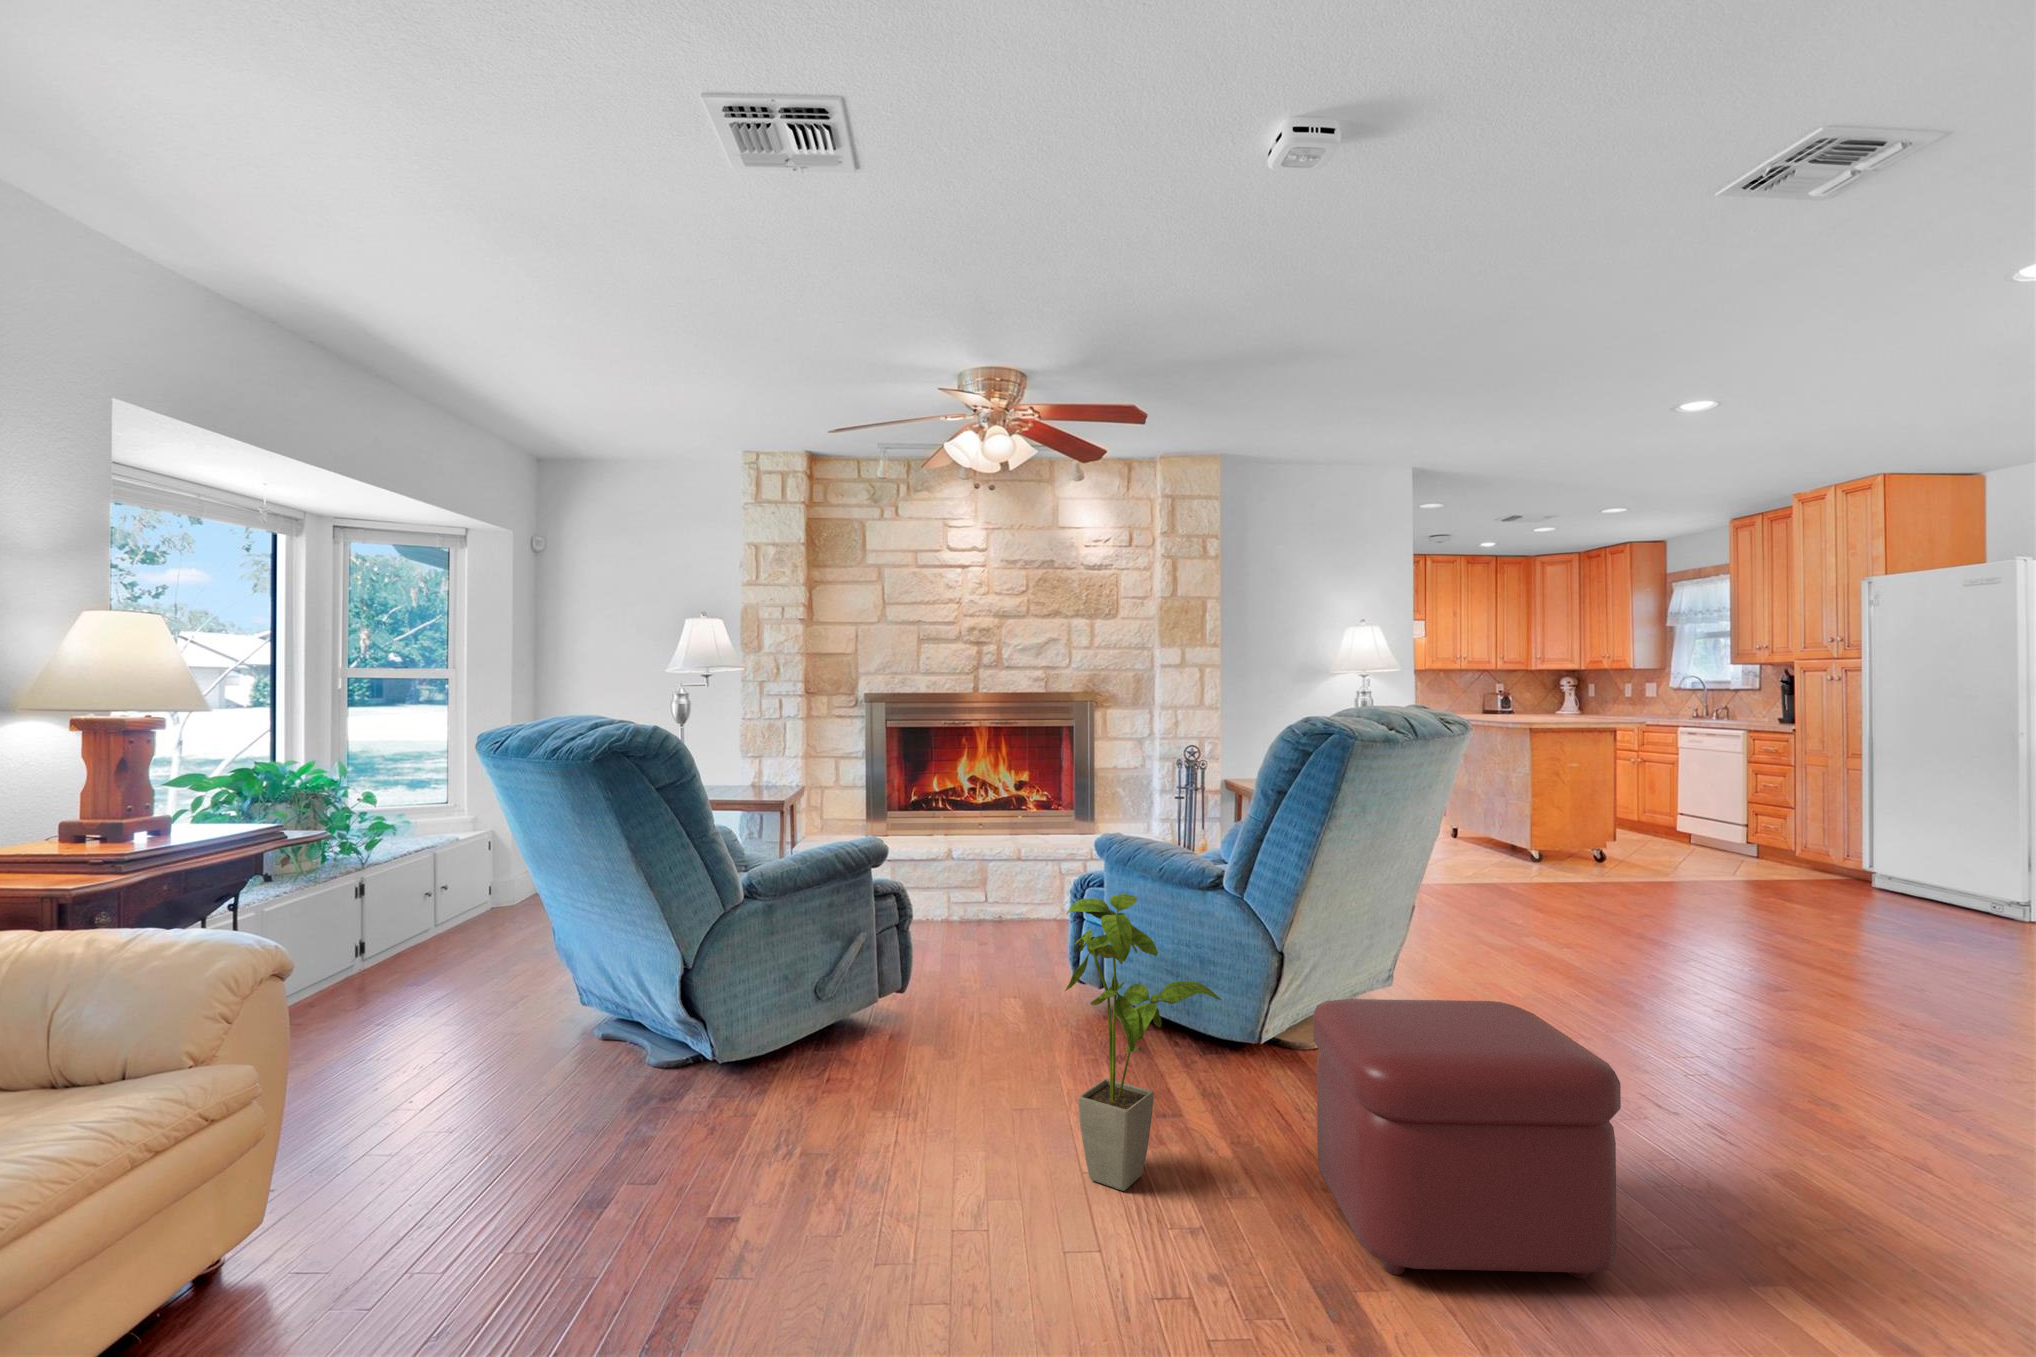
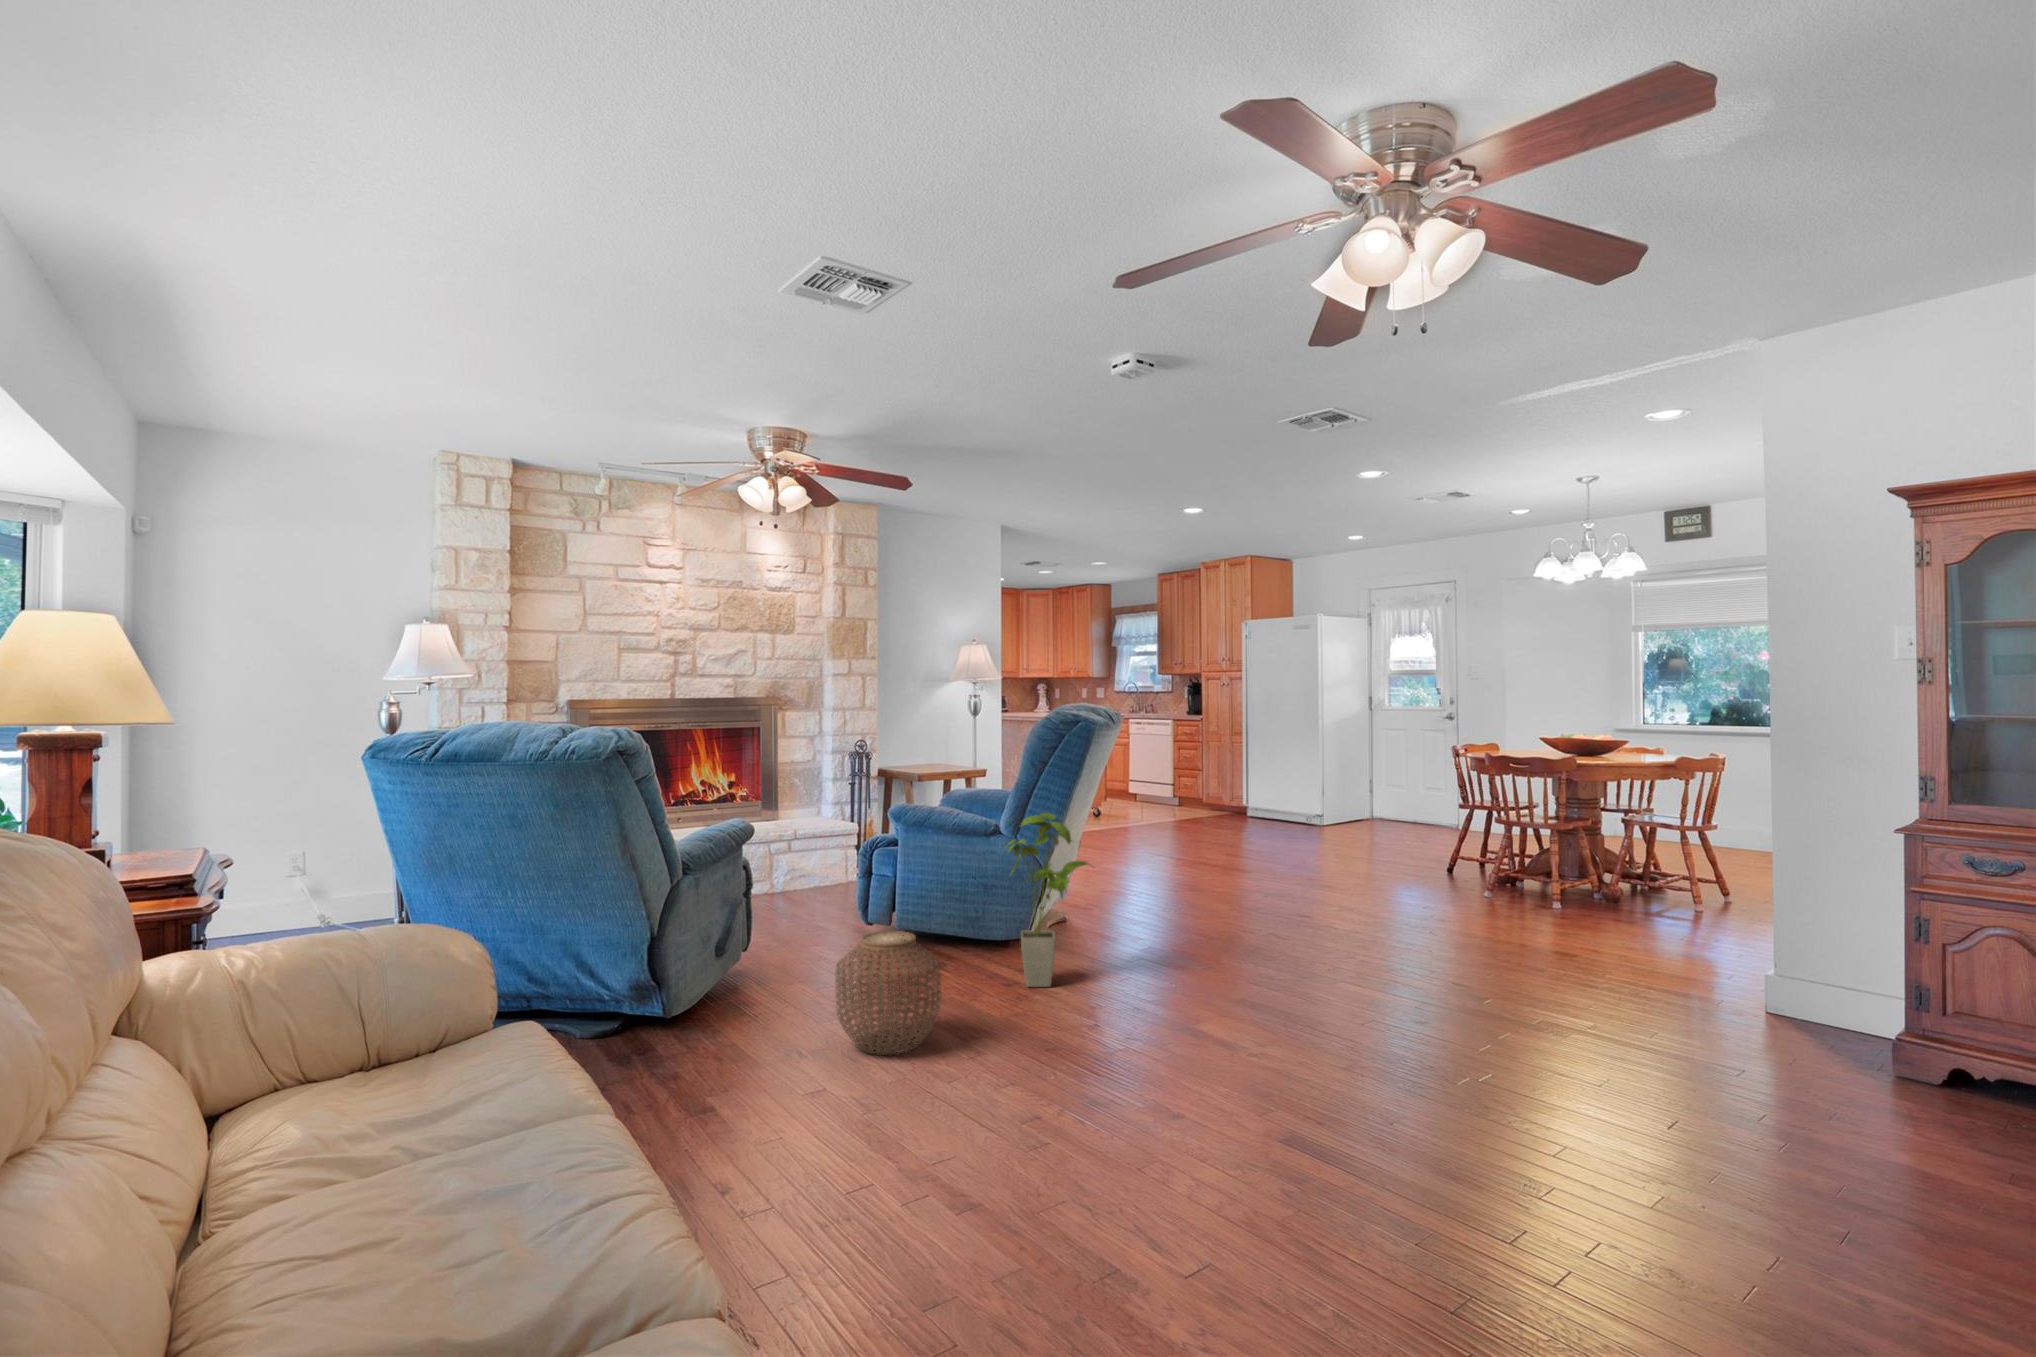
ottoman: present [1313,999,1621,1279] -> none [1129,855,1279,984]
woven basket: none [649,1061,822,1277] -> present [836,931,941,1055]

